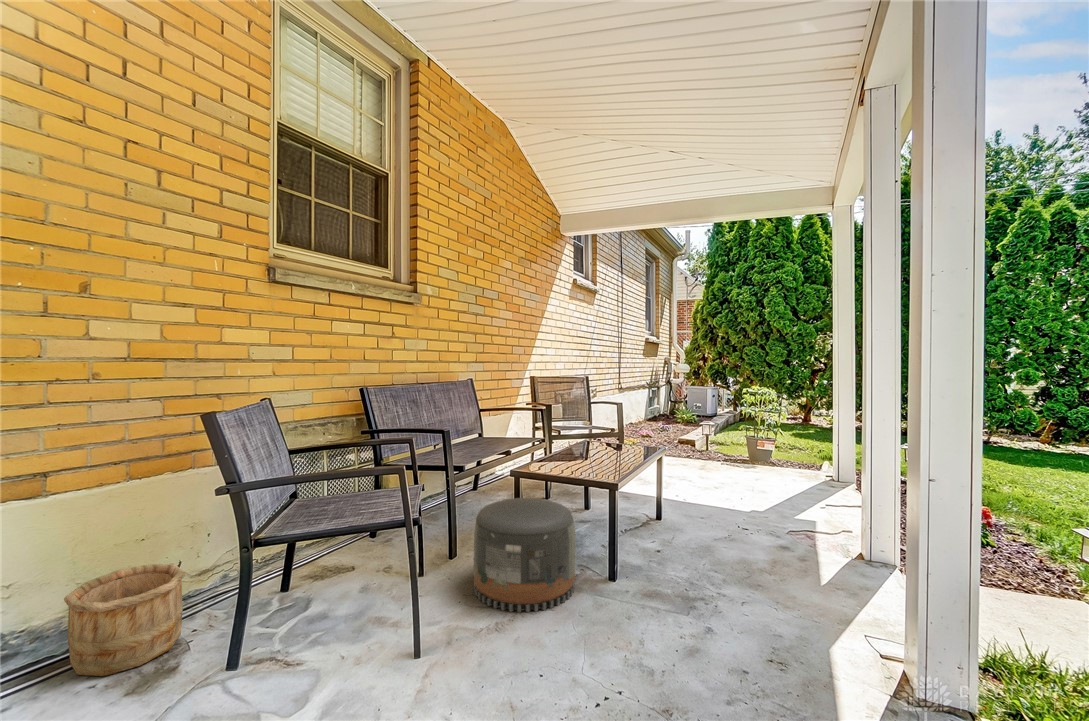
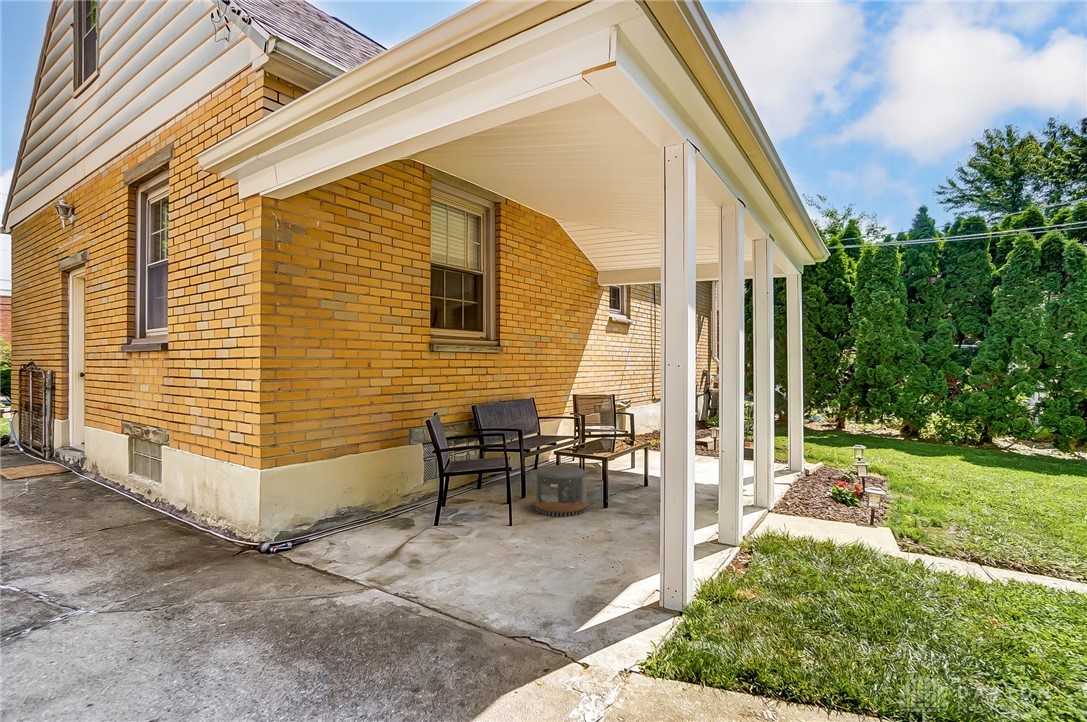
wooden bucket: present [64,564,185,676] -> none [370,486,410,525]

